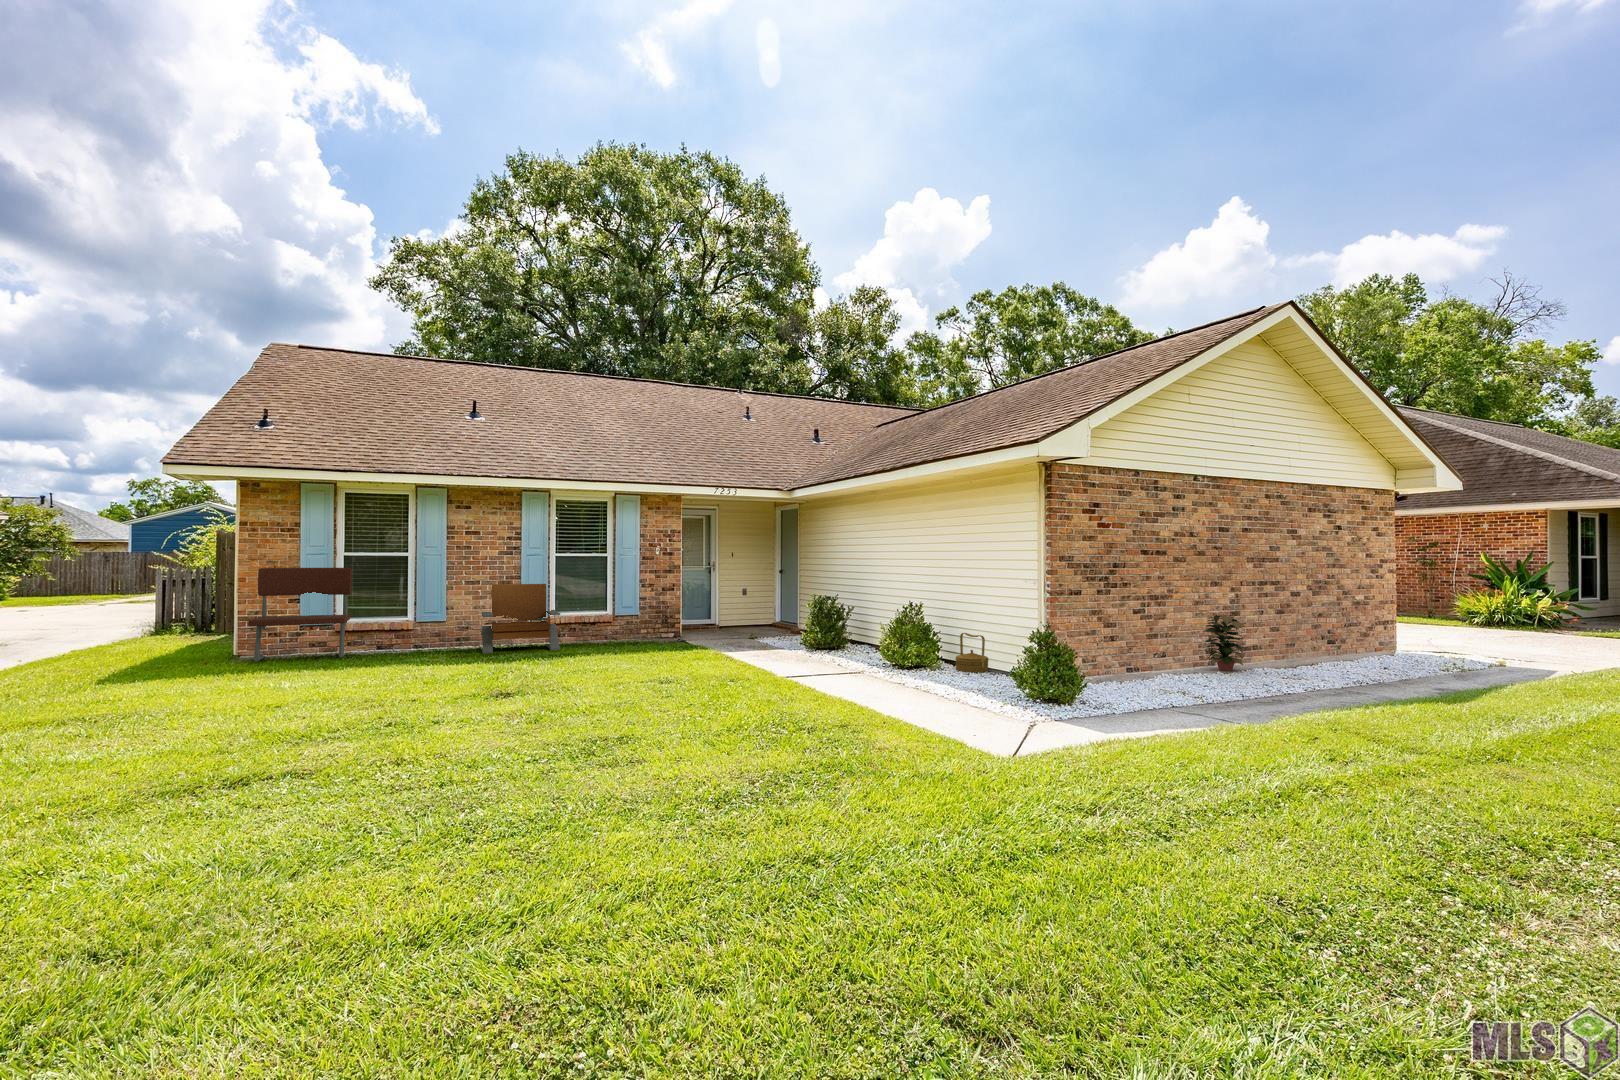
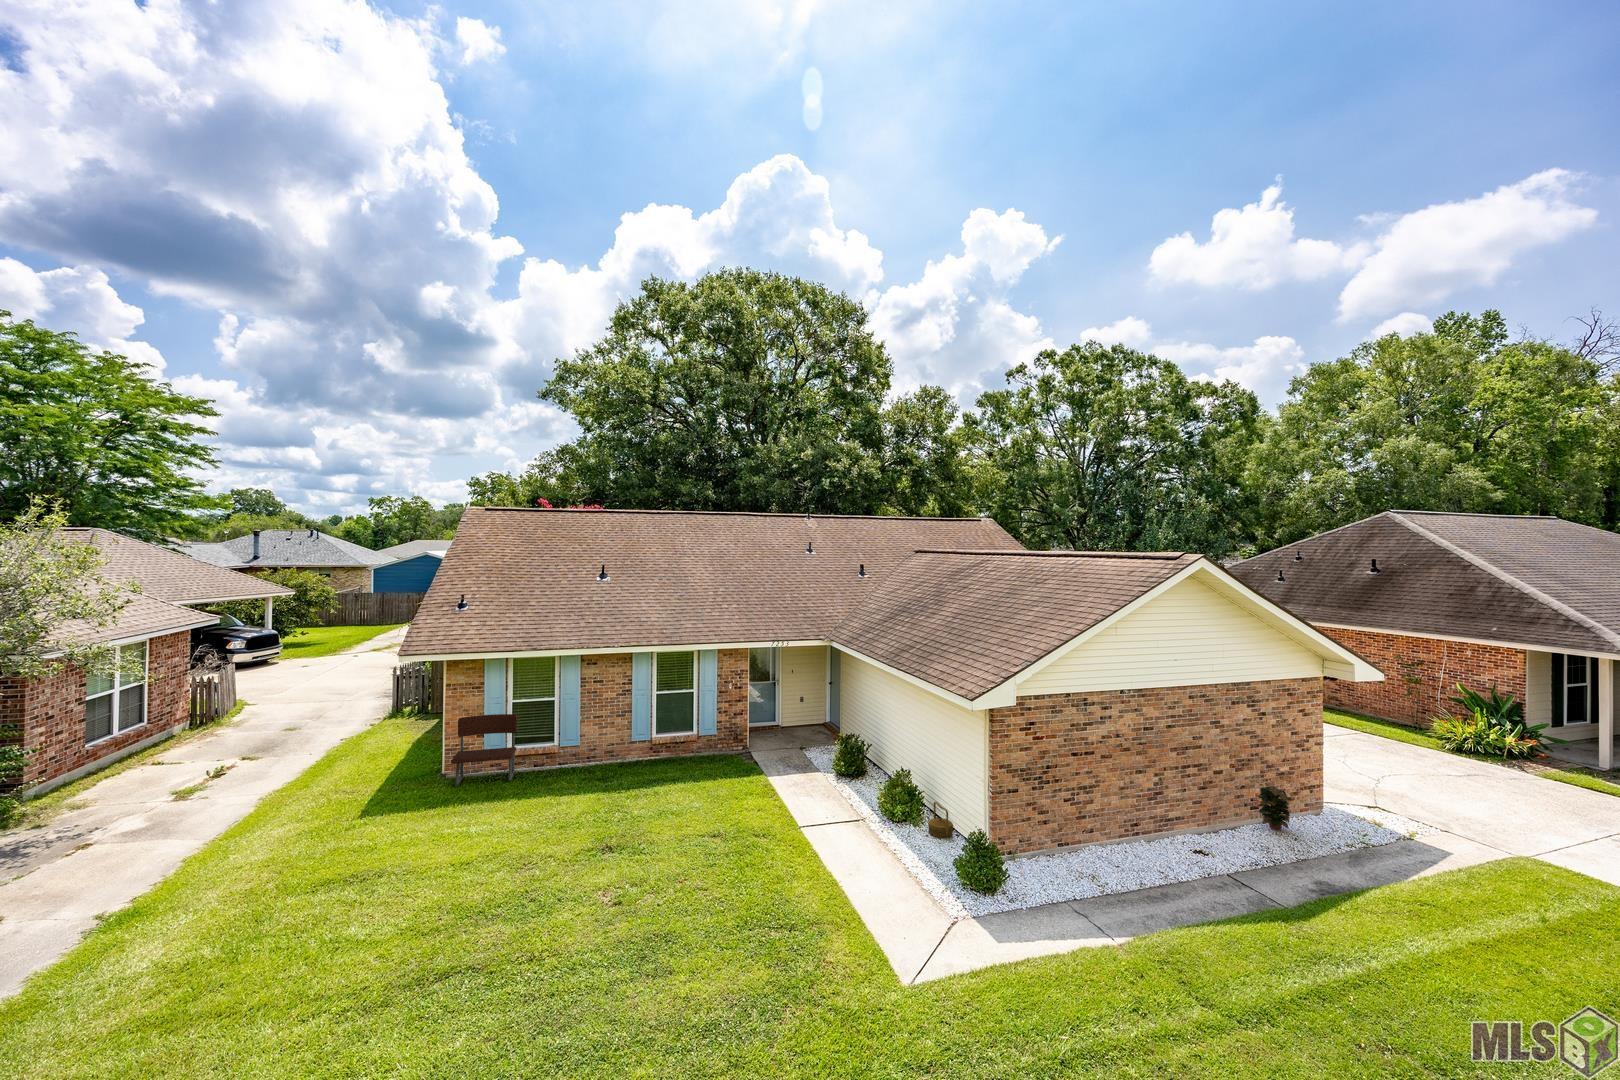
lounge chair: present [481,584,560,654] -> none [603,718,656,778]
decorative plant: present [1203,615,1243,671] -> present [1257,786,1291,830]

